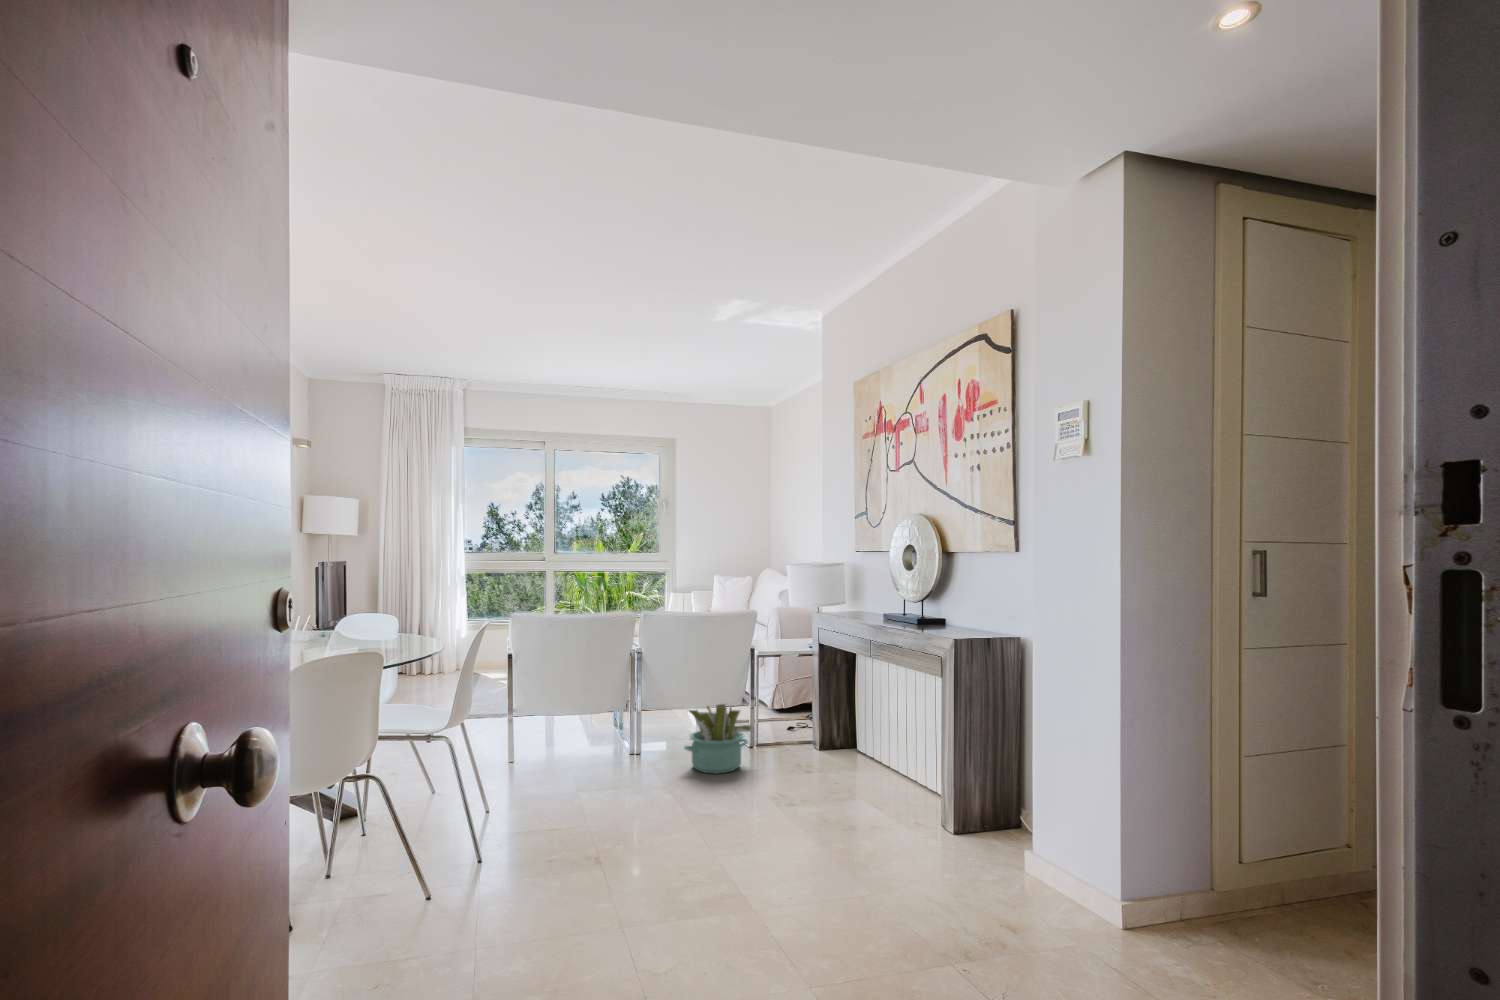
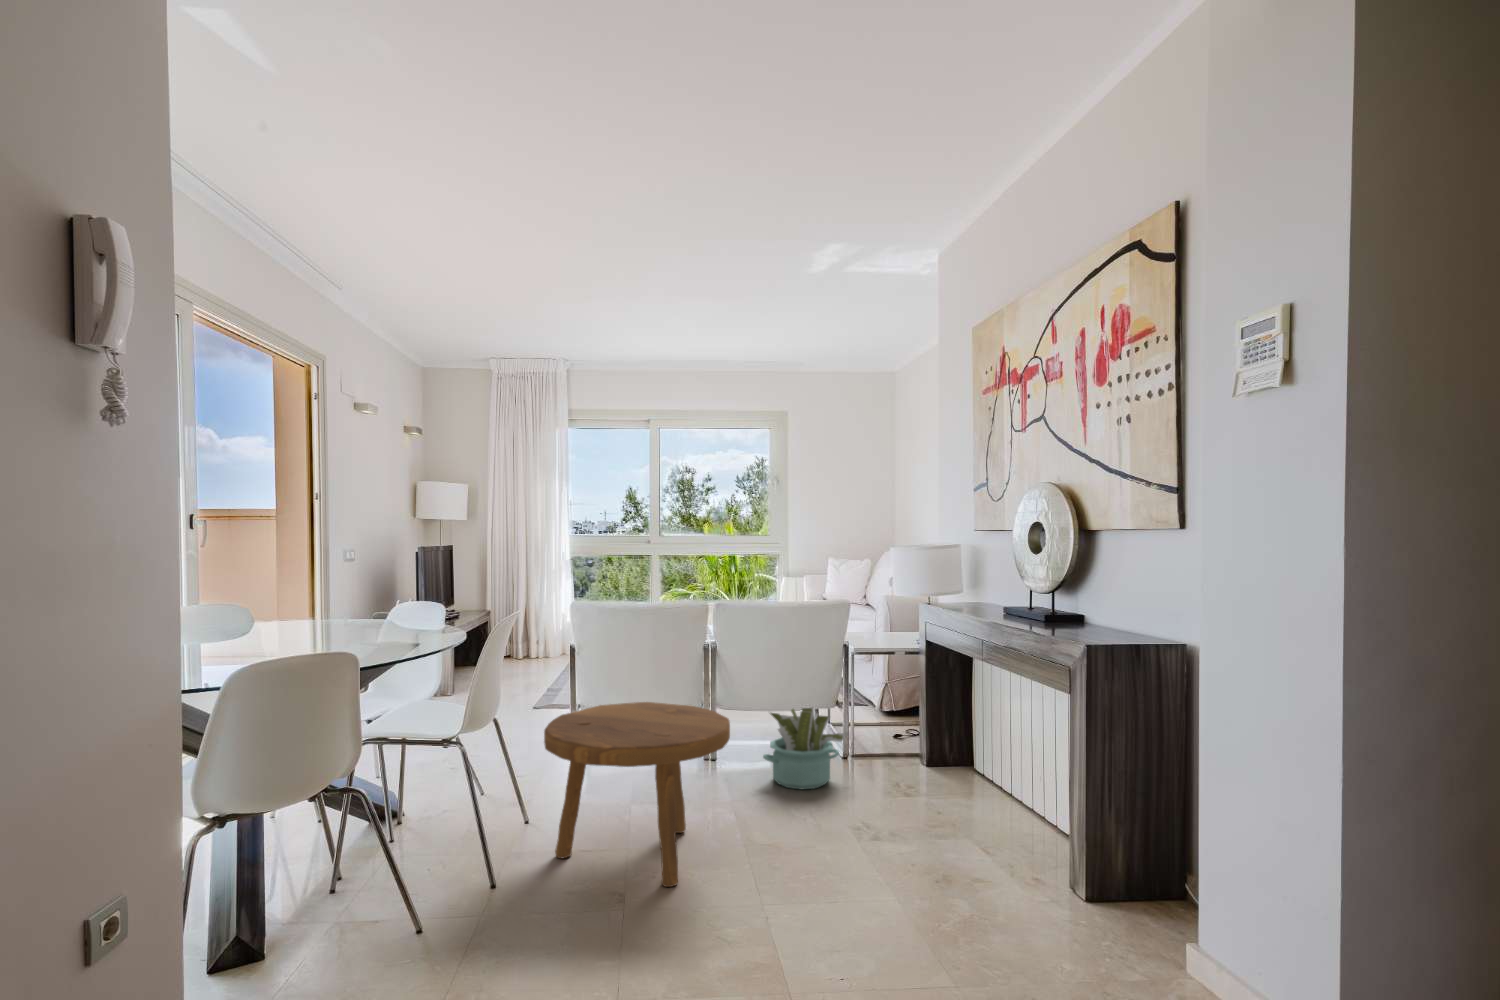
footstool: none [516,702,673,850] -> present [544,702,730,887]

